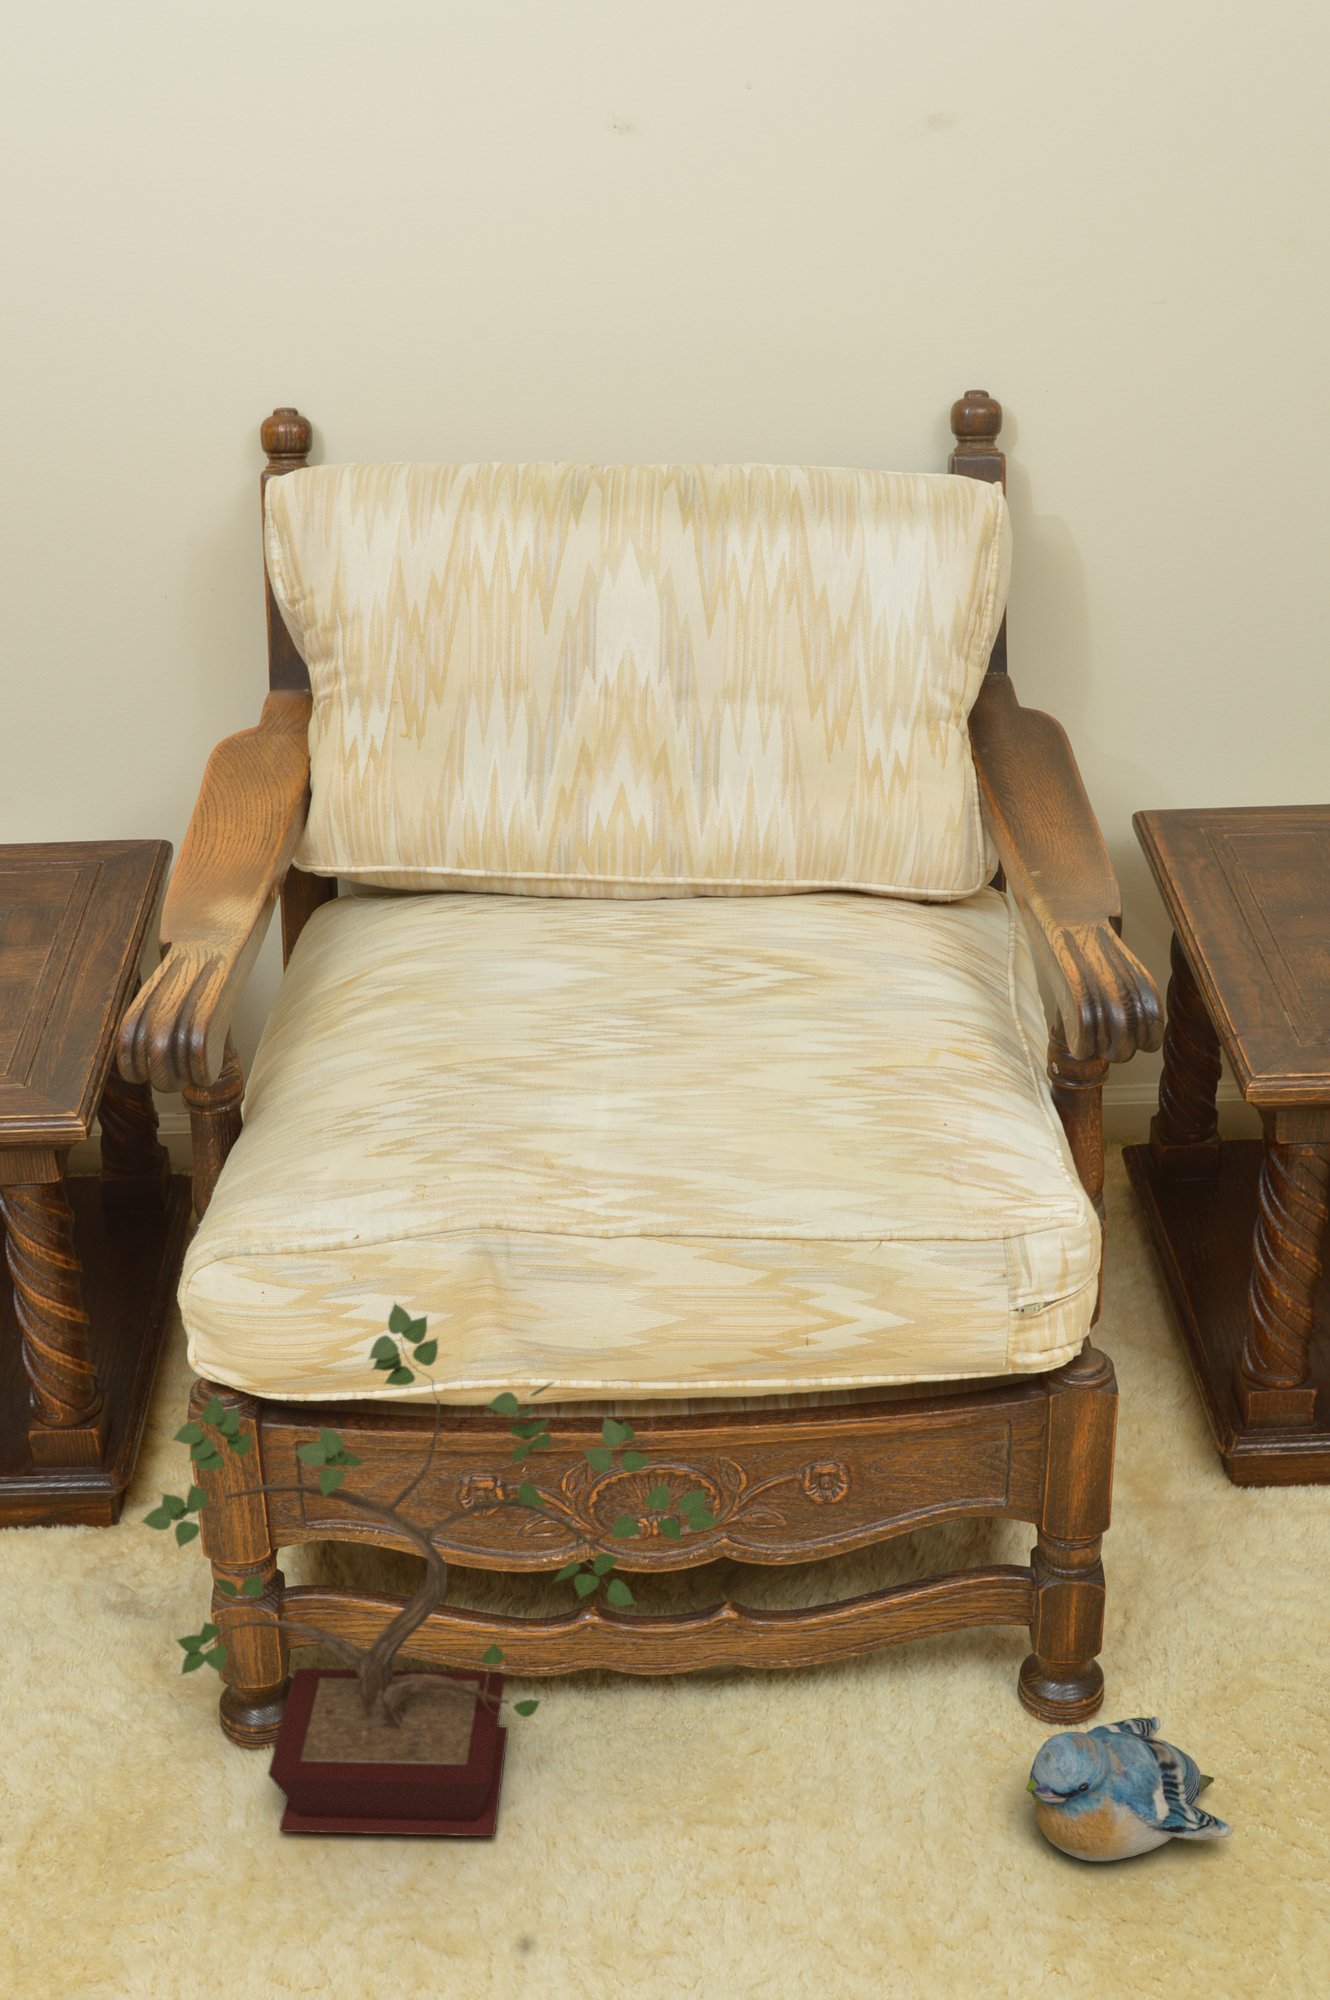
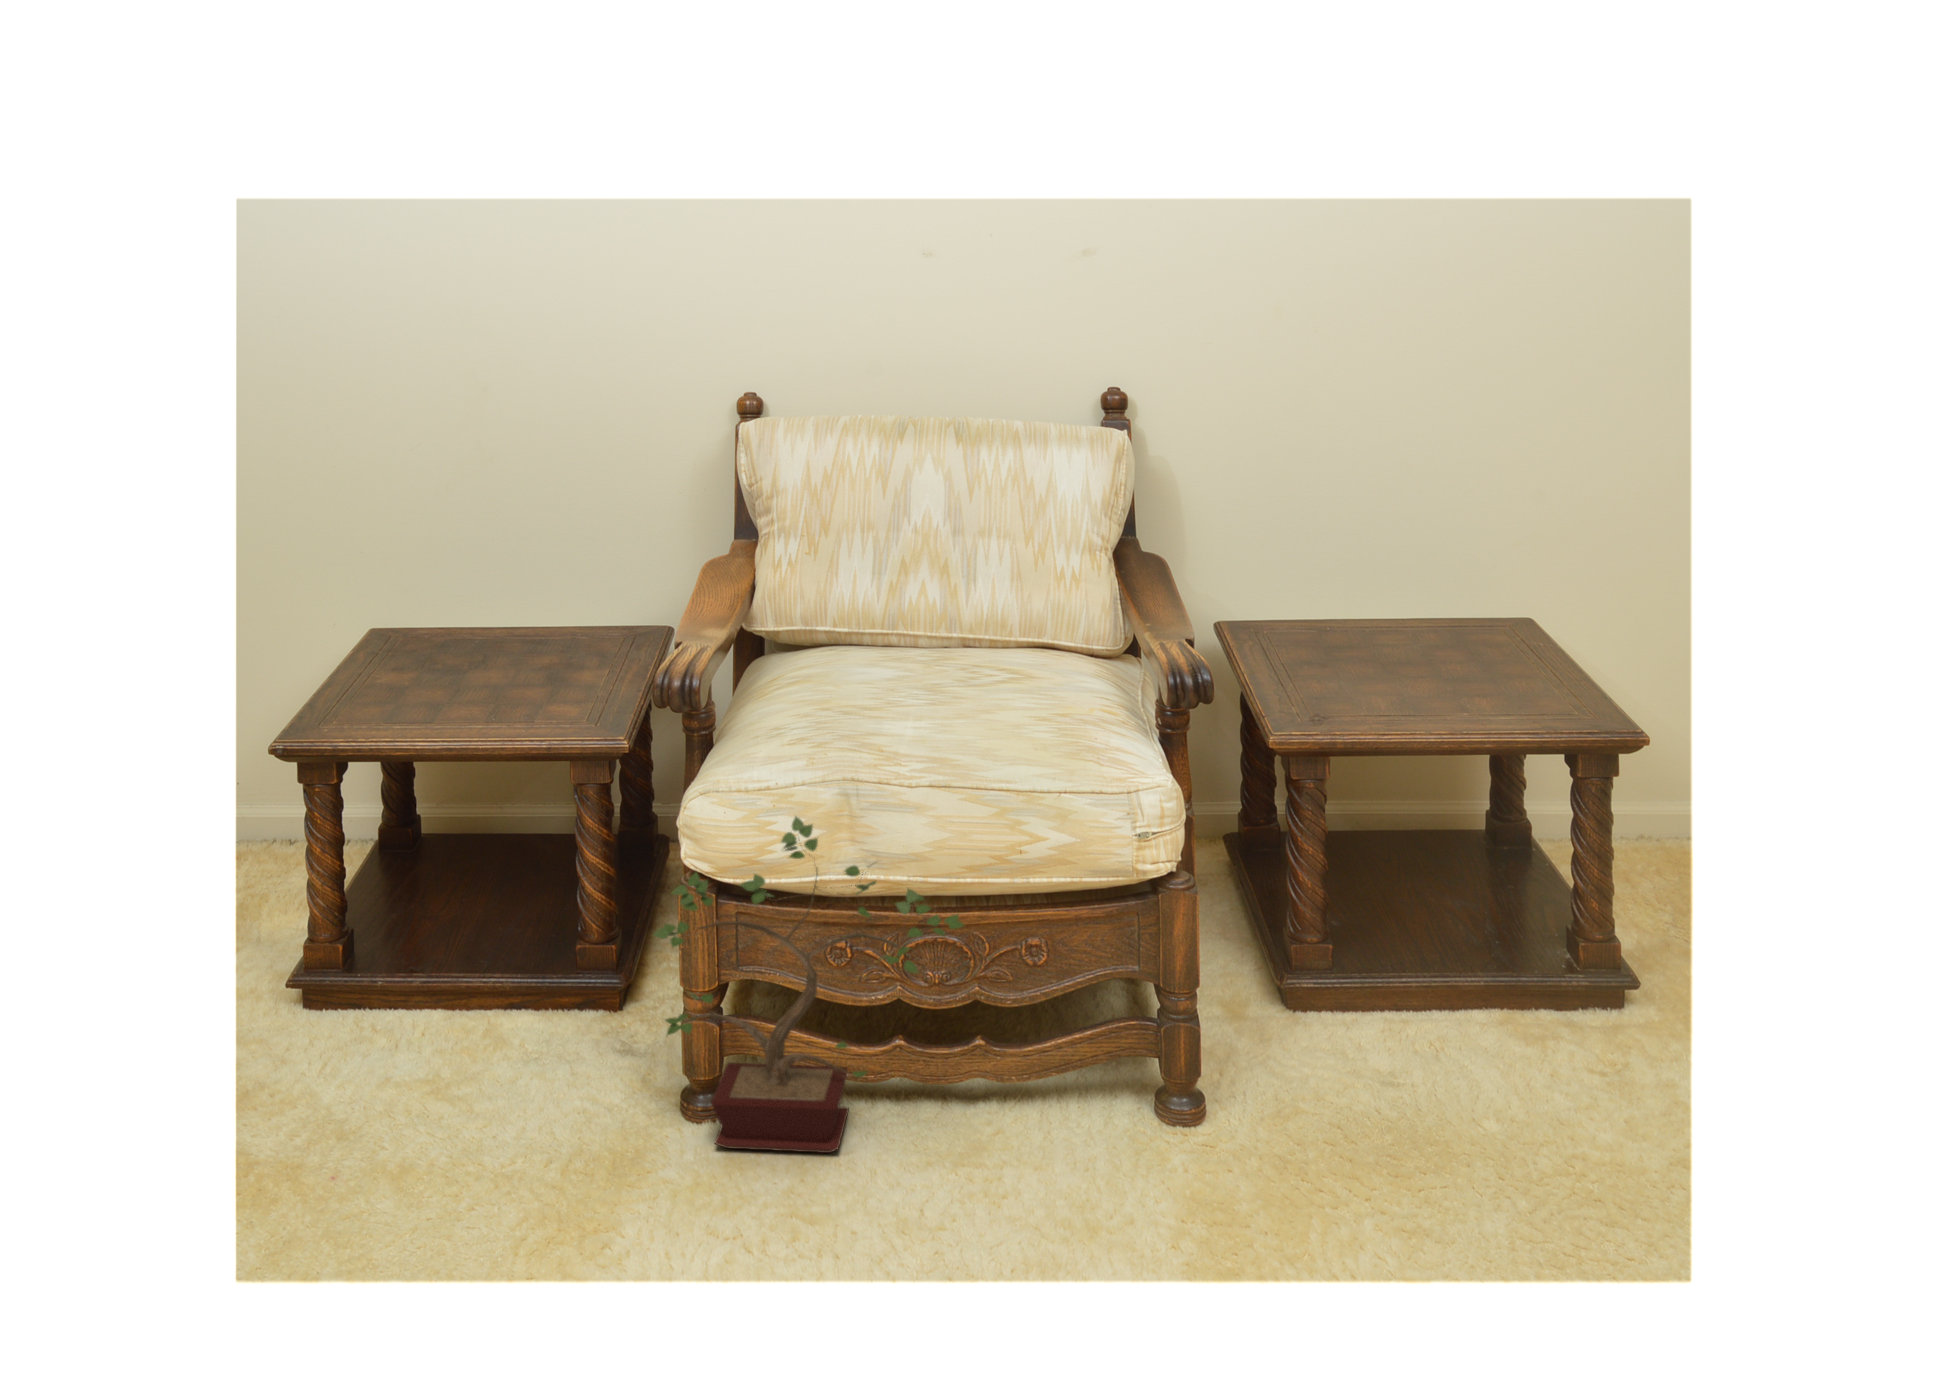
plush toy: present [1026,1717,1234,1861] -> none [1142,1085,1266,1168]

